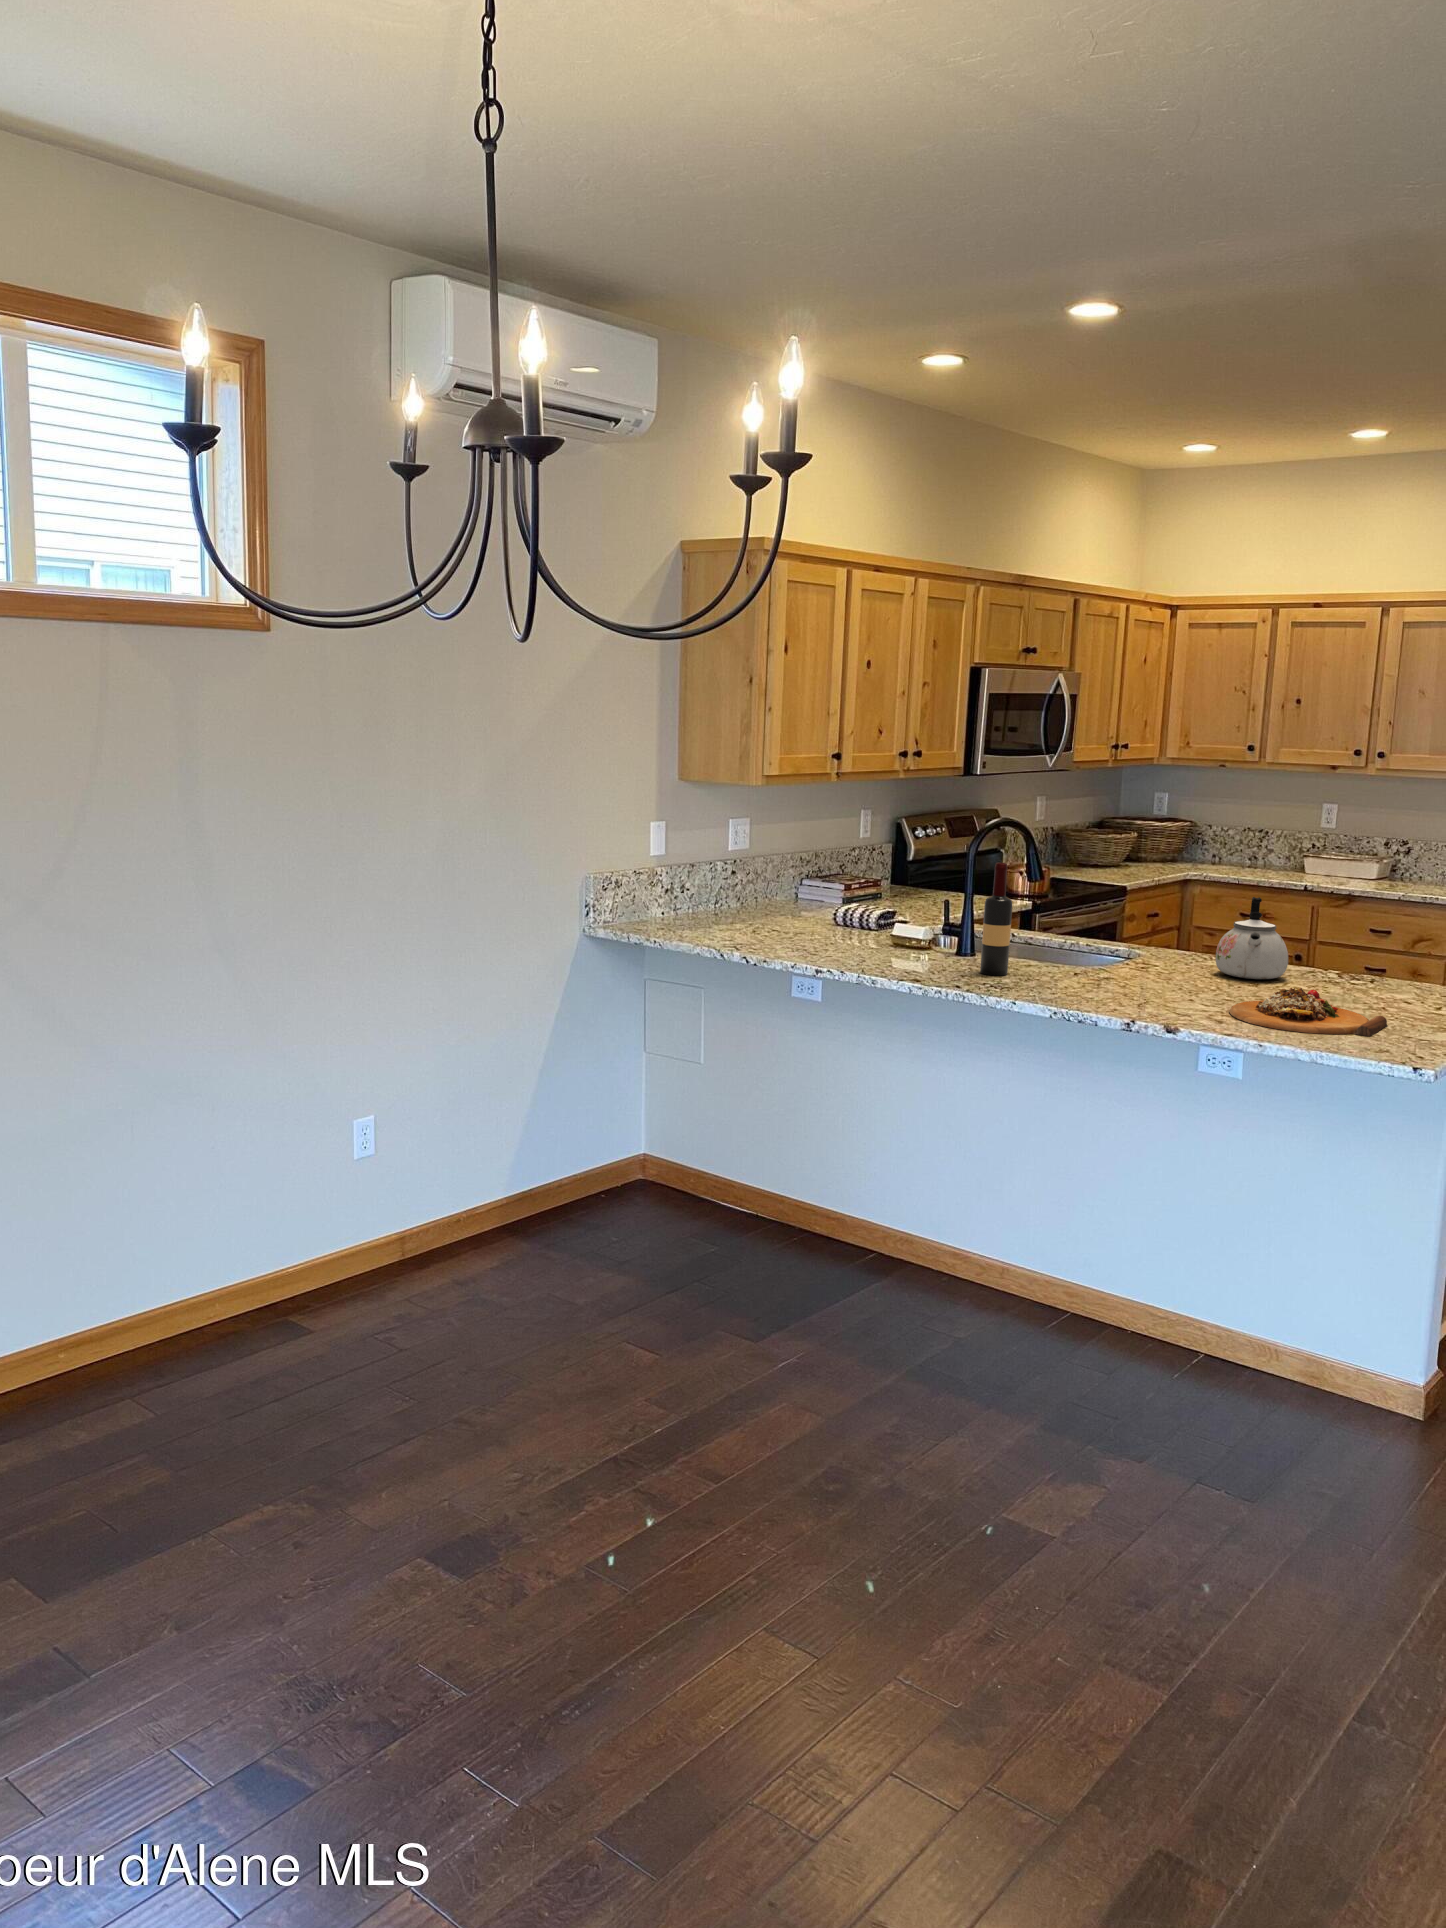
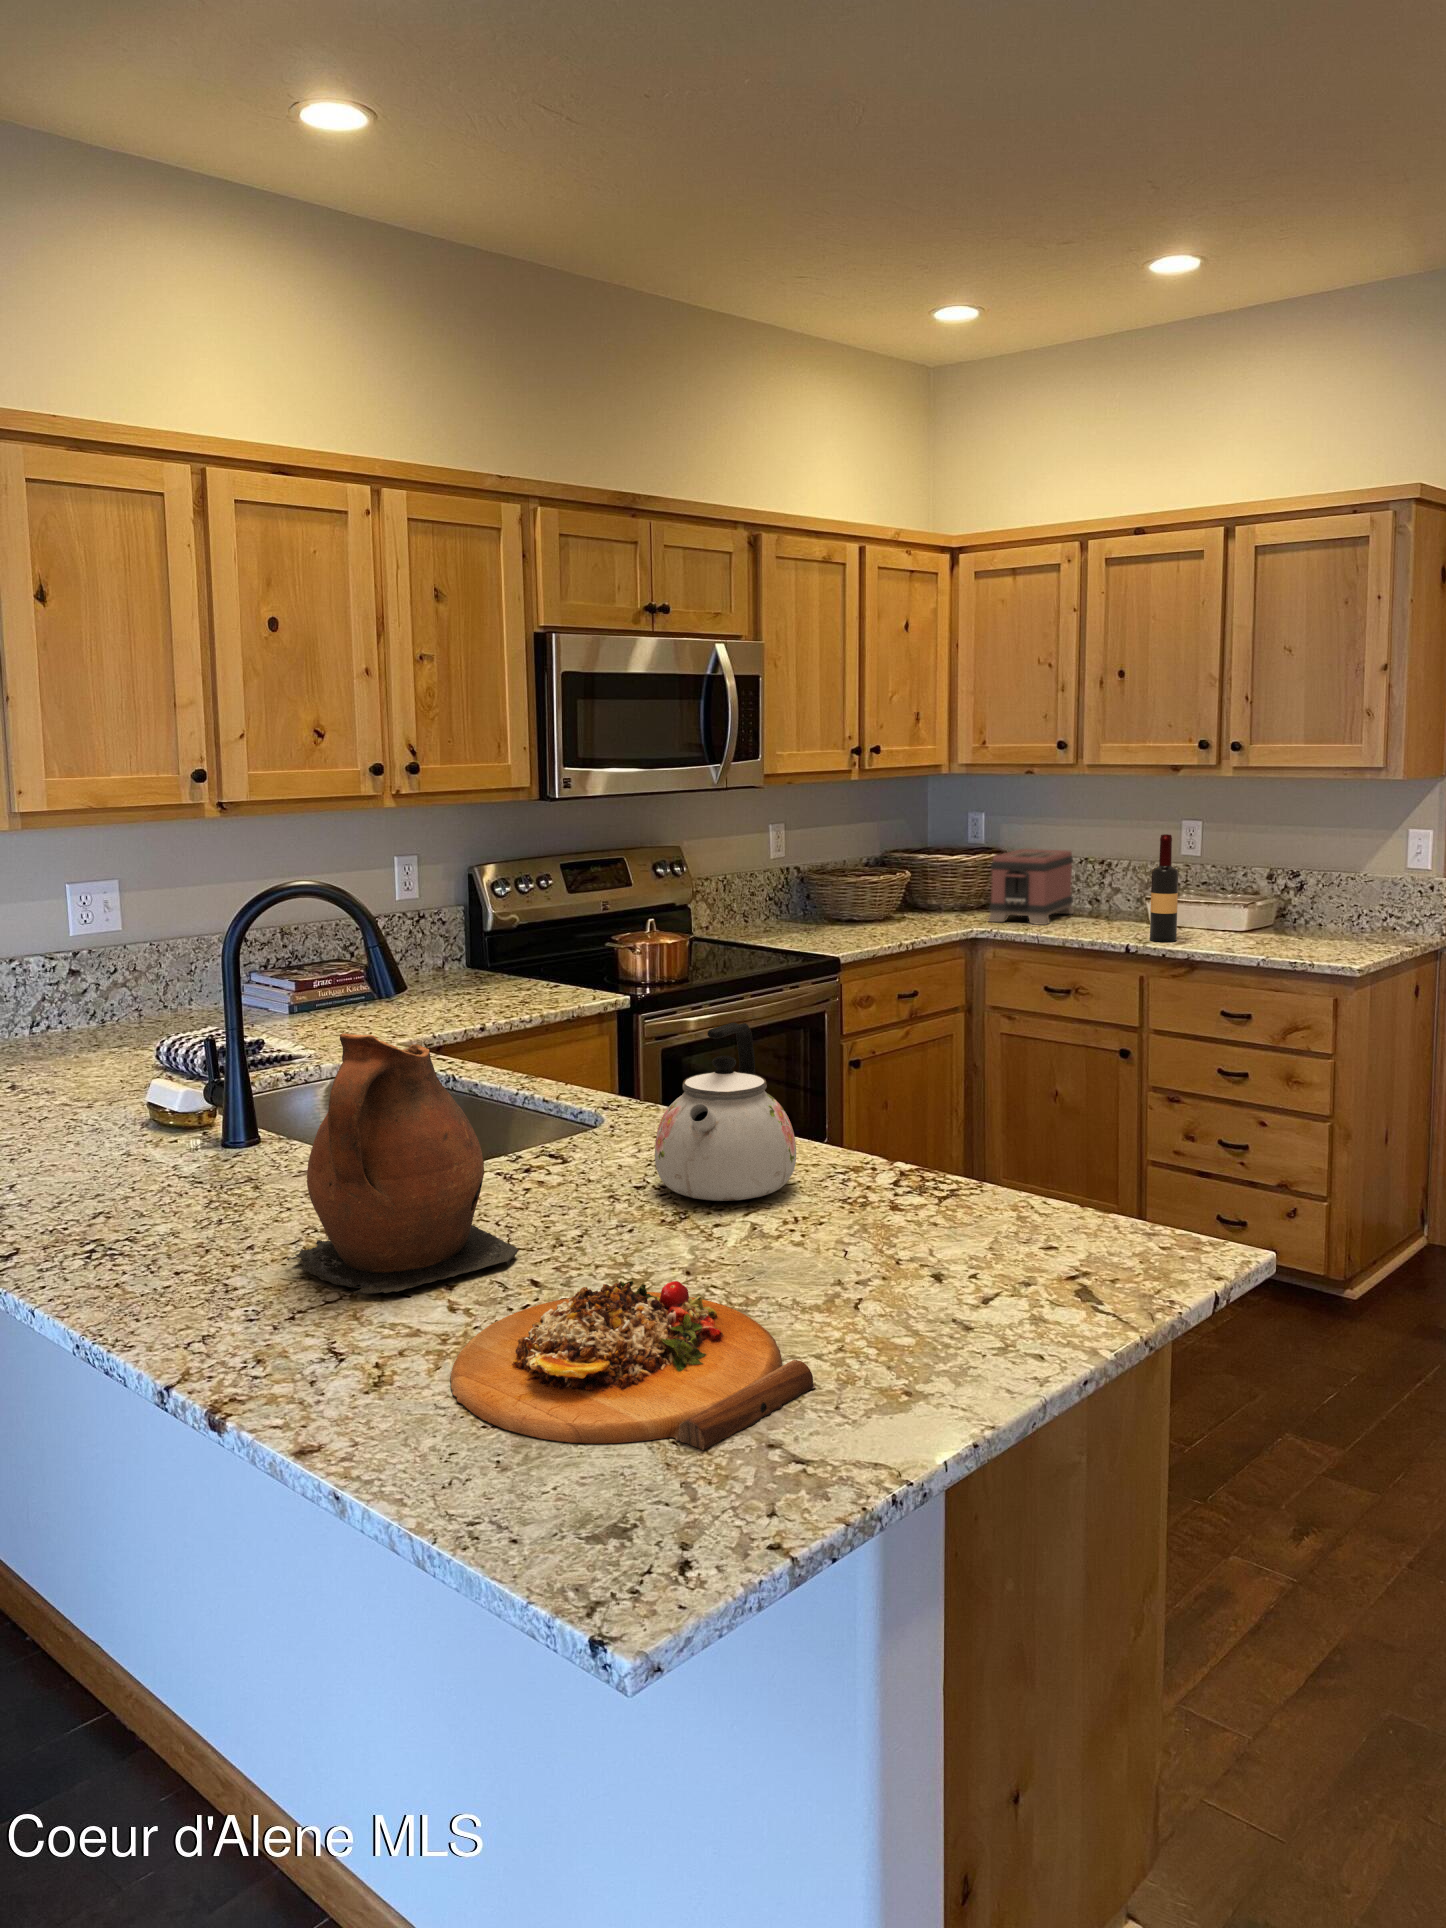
toaster: none [1188,819,1244,871] -> present [988,849,1074,925]
wine bottle: present [980,863,1012,976] -> present [1150,834,1179,942]
ceramic pitcher: none [1094,887,1199,999] -> present [287,1033,519,1294]

